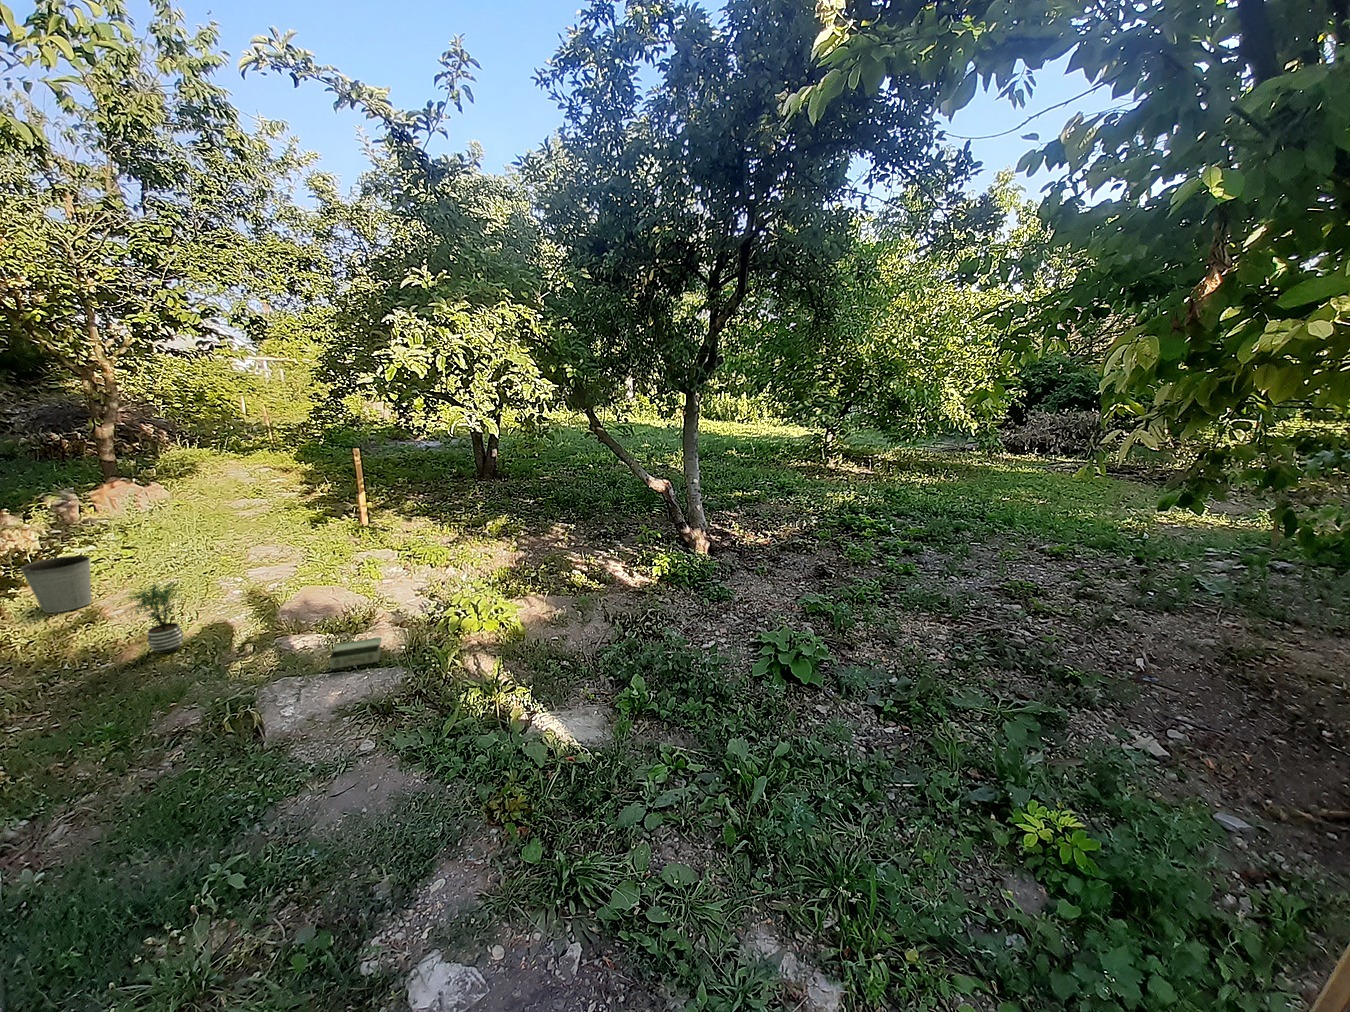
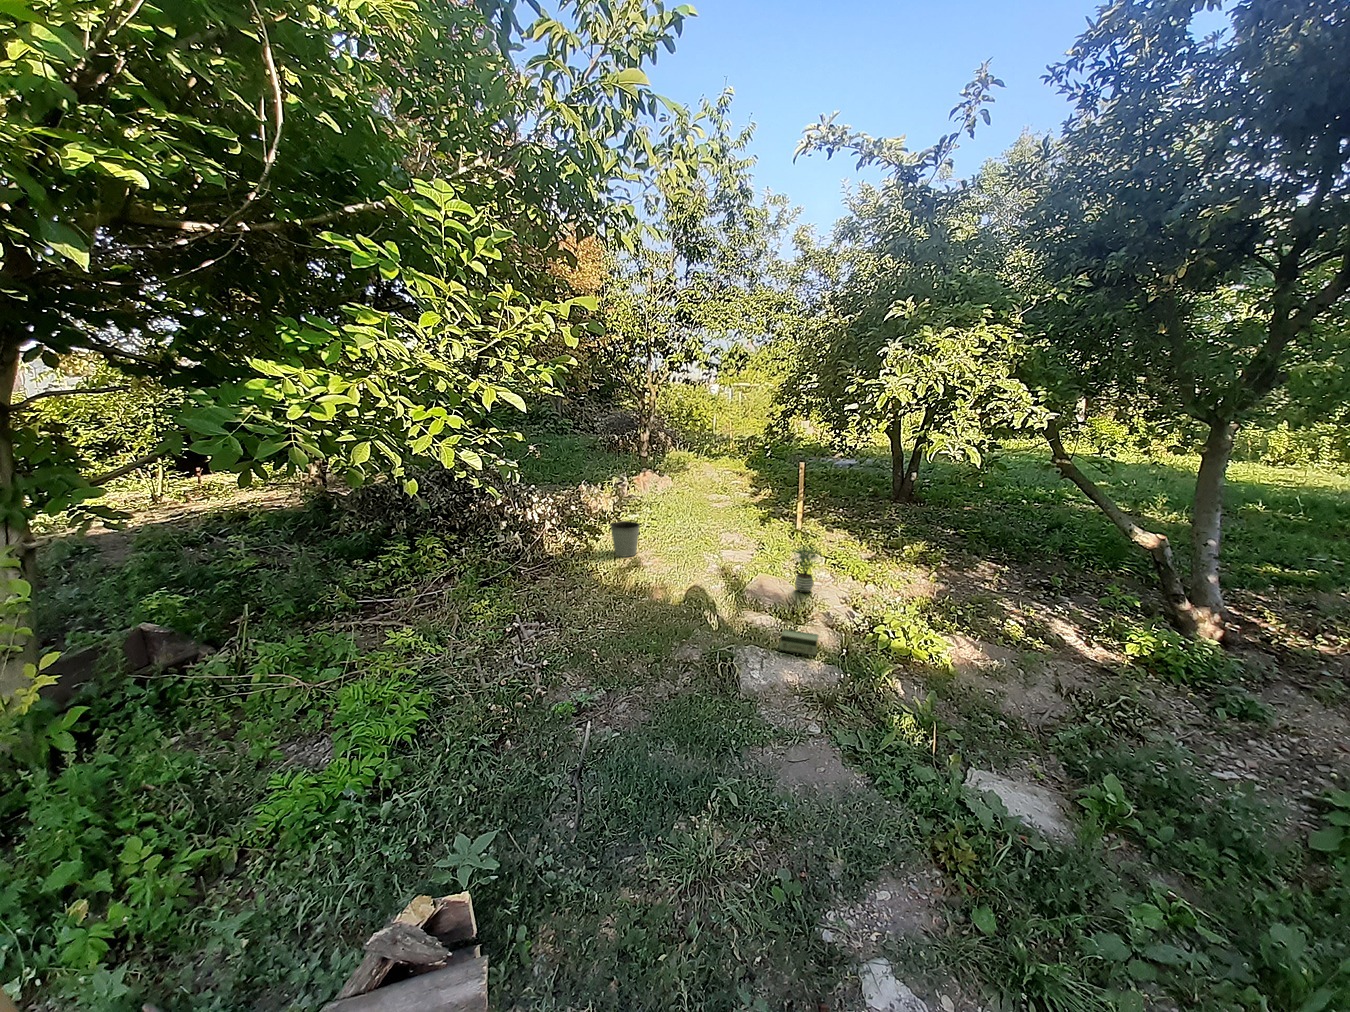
potted plant: present [126,583,183,654] -> present [793,546,818,593]

